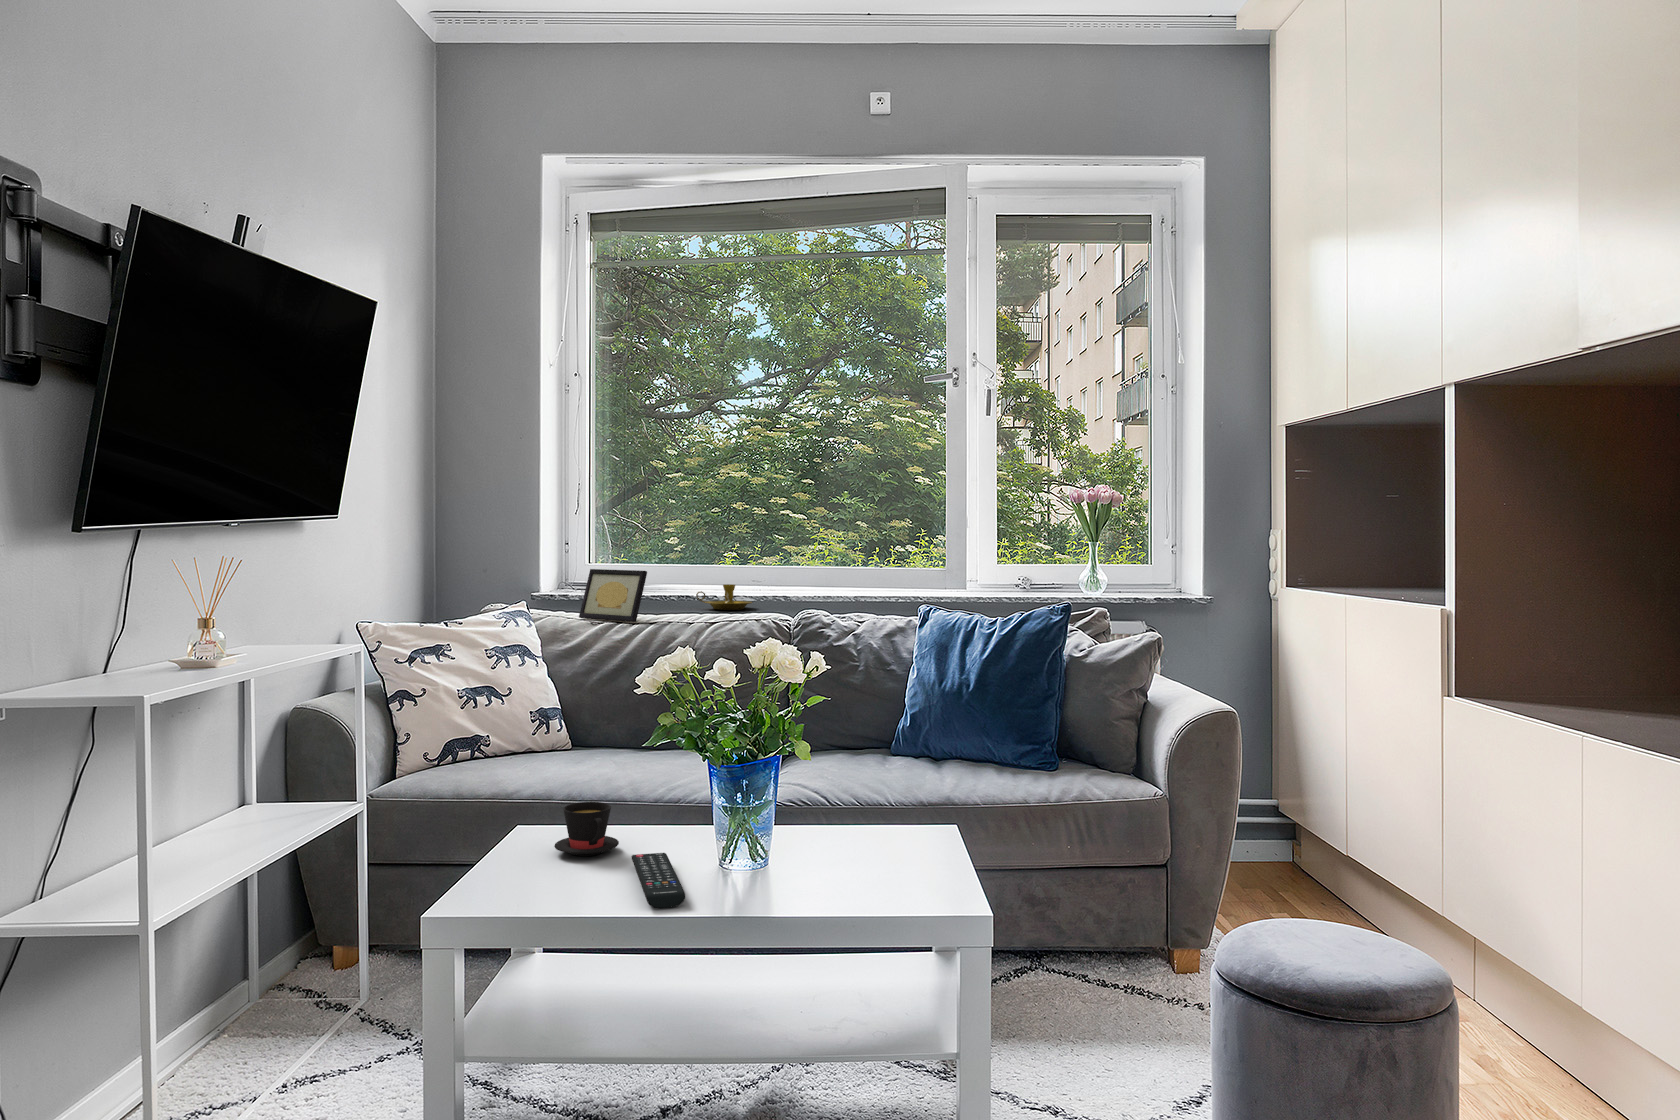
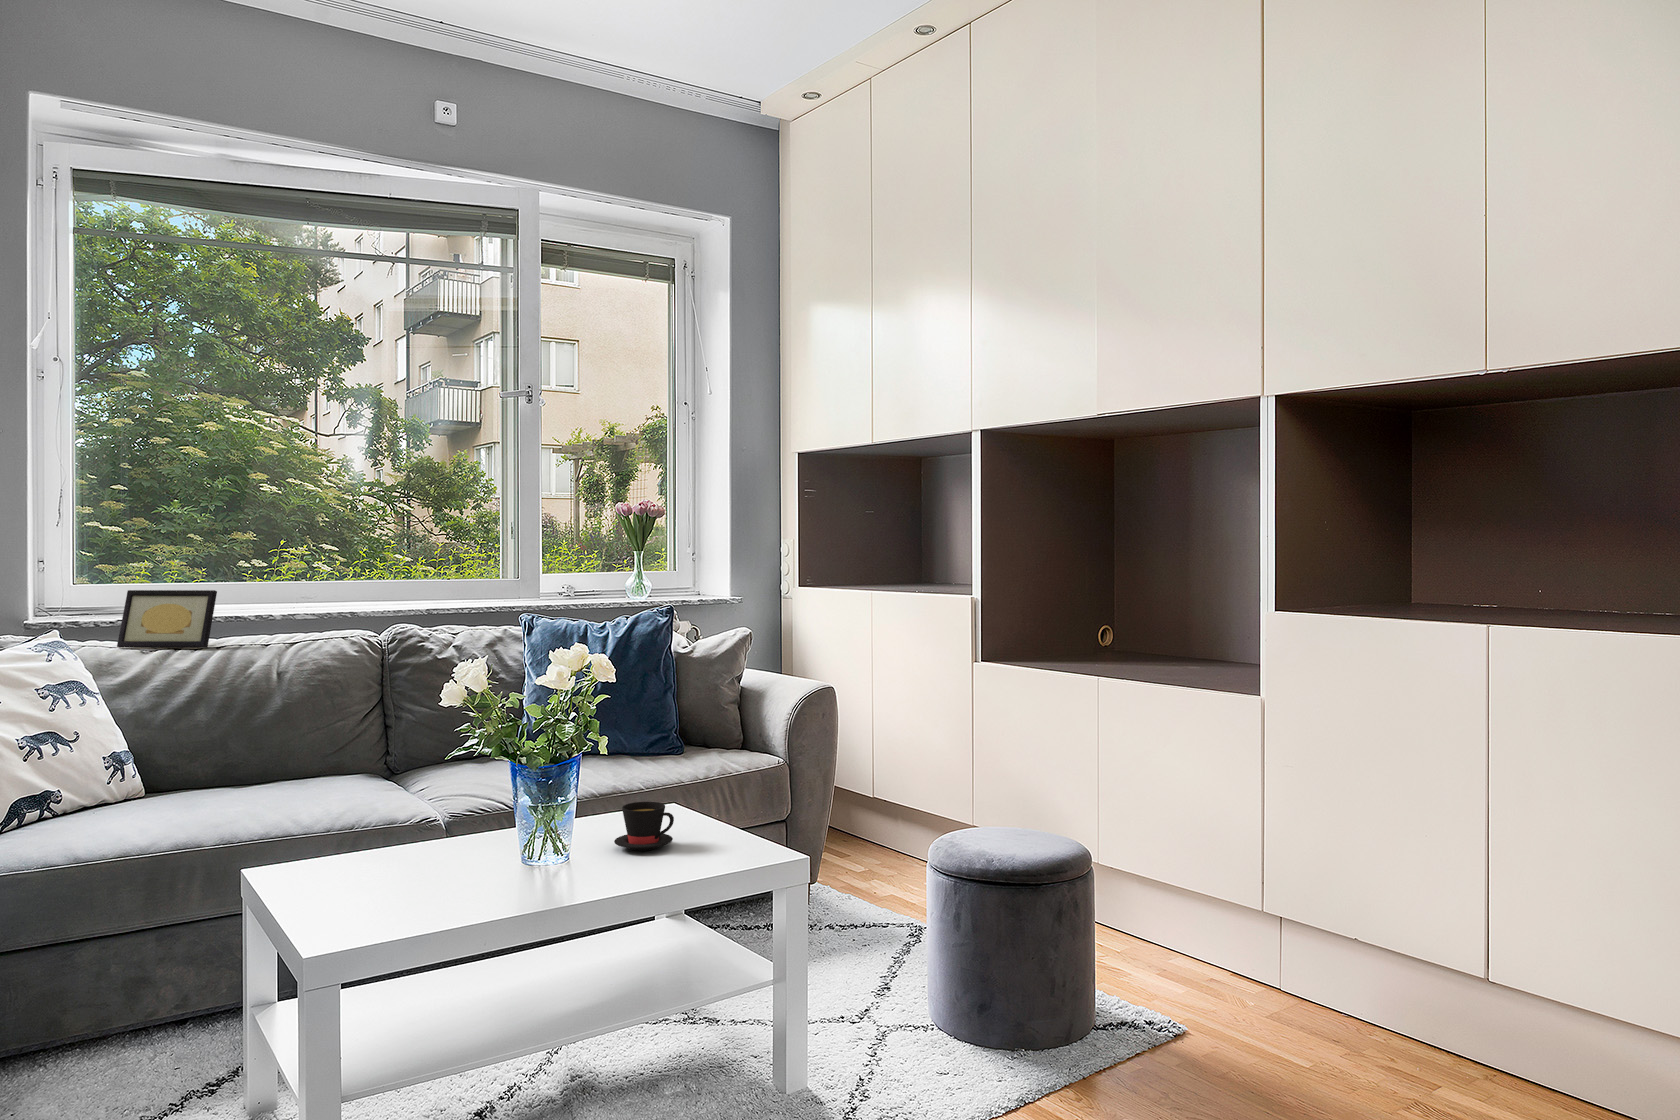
candlestick: present [696,584,752,610] -> none [243,602,312,630]
teacup: present [554,802,619,856] -> present [614,802,674,851]
remote control: present [632,853,685,909] -> none [420,857,523,897]

